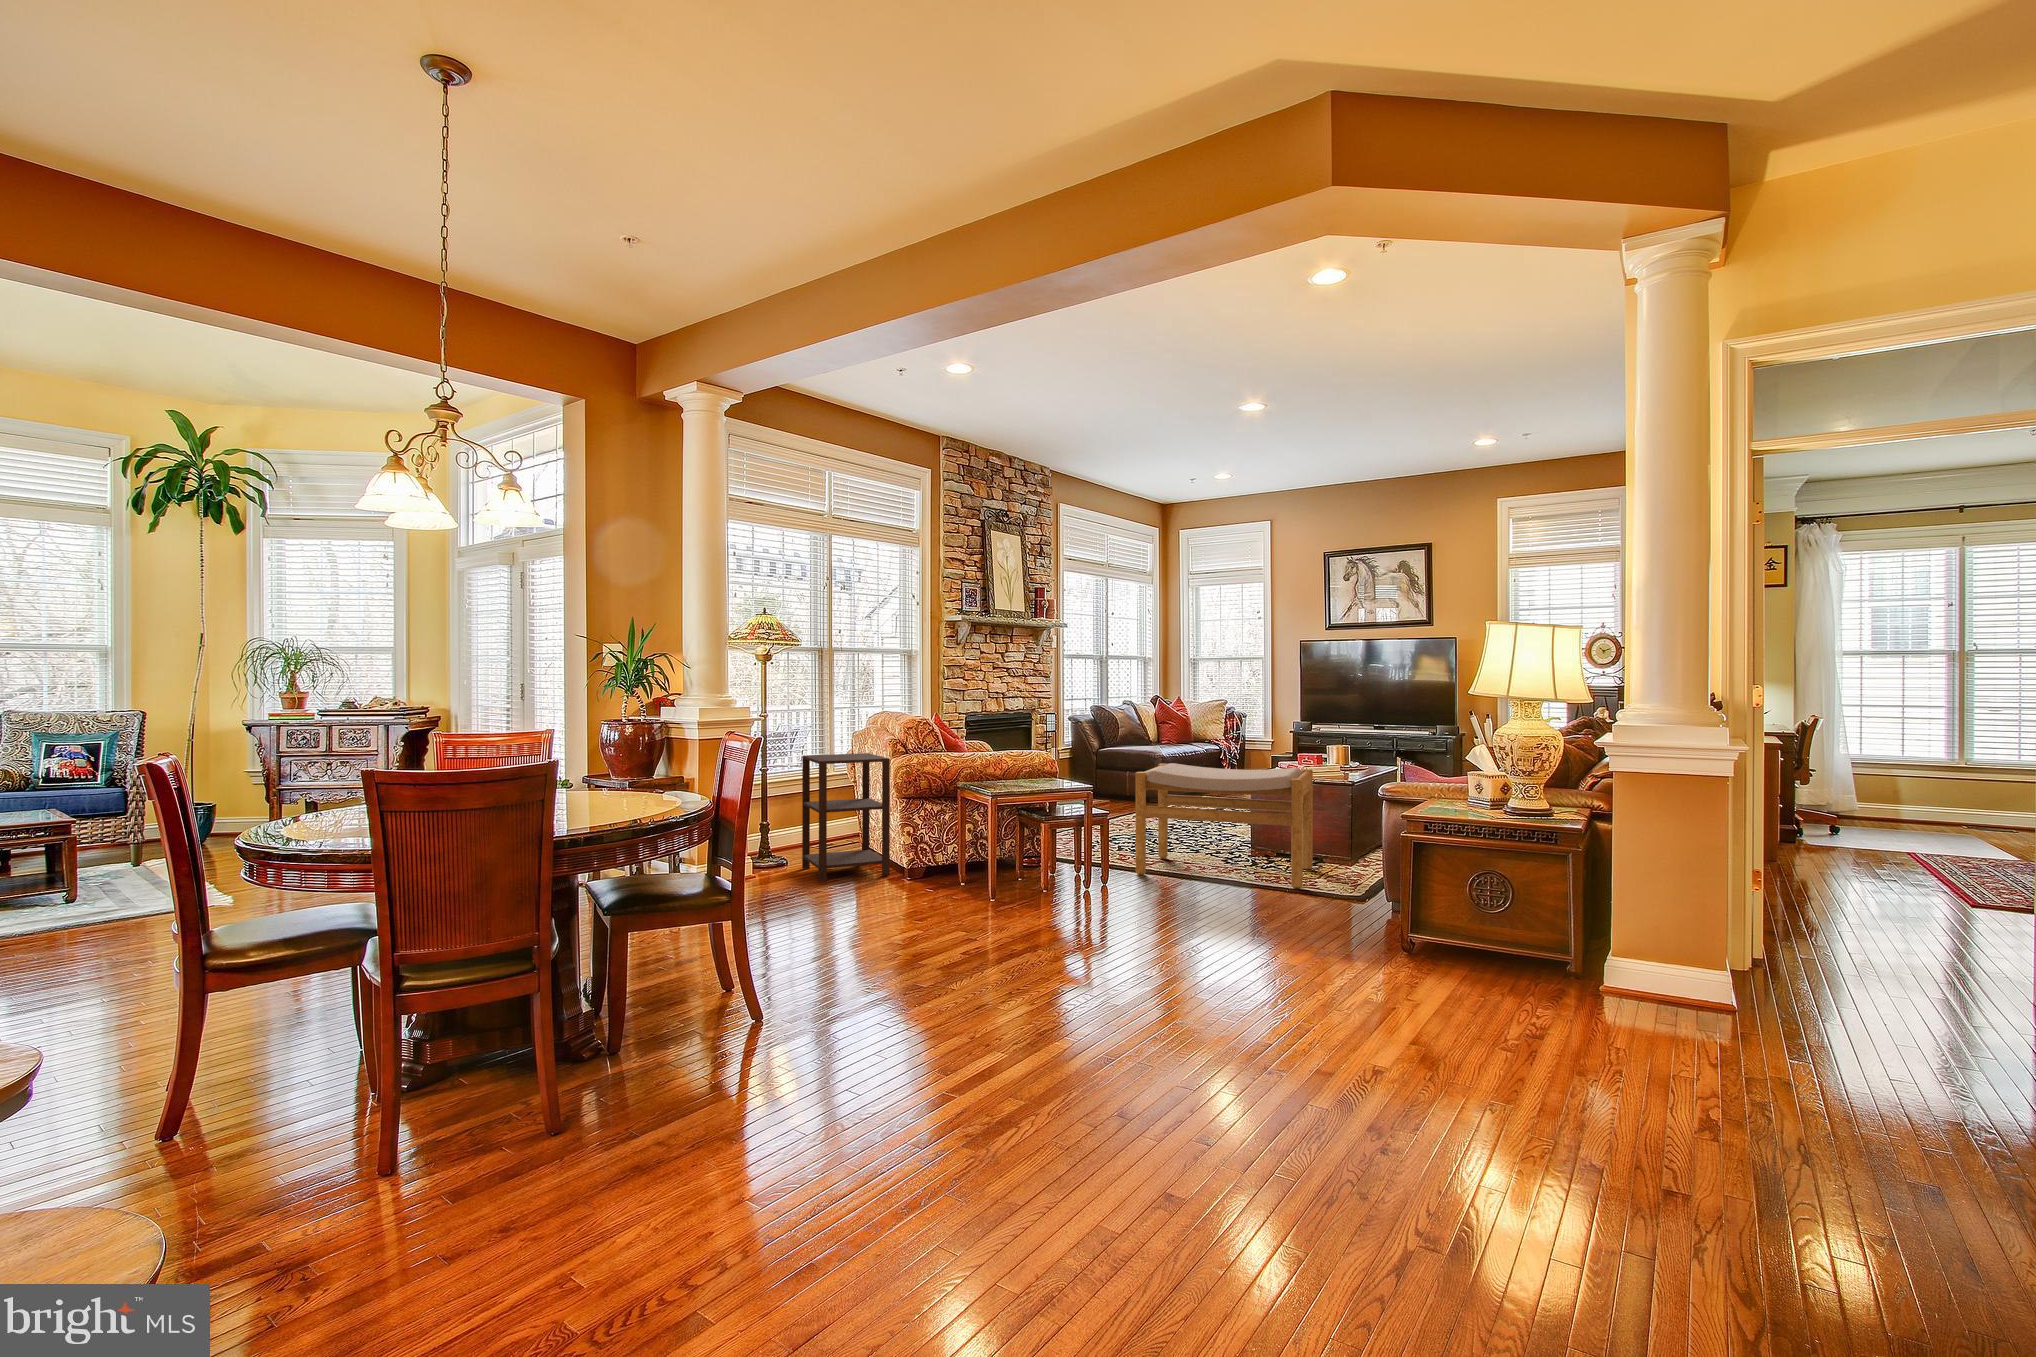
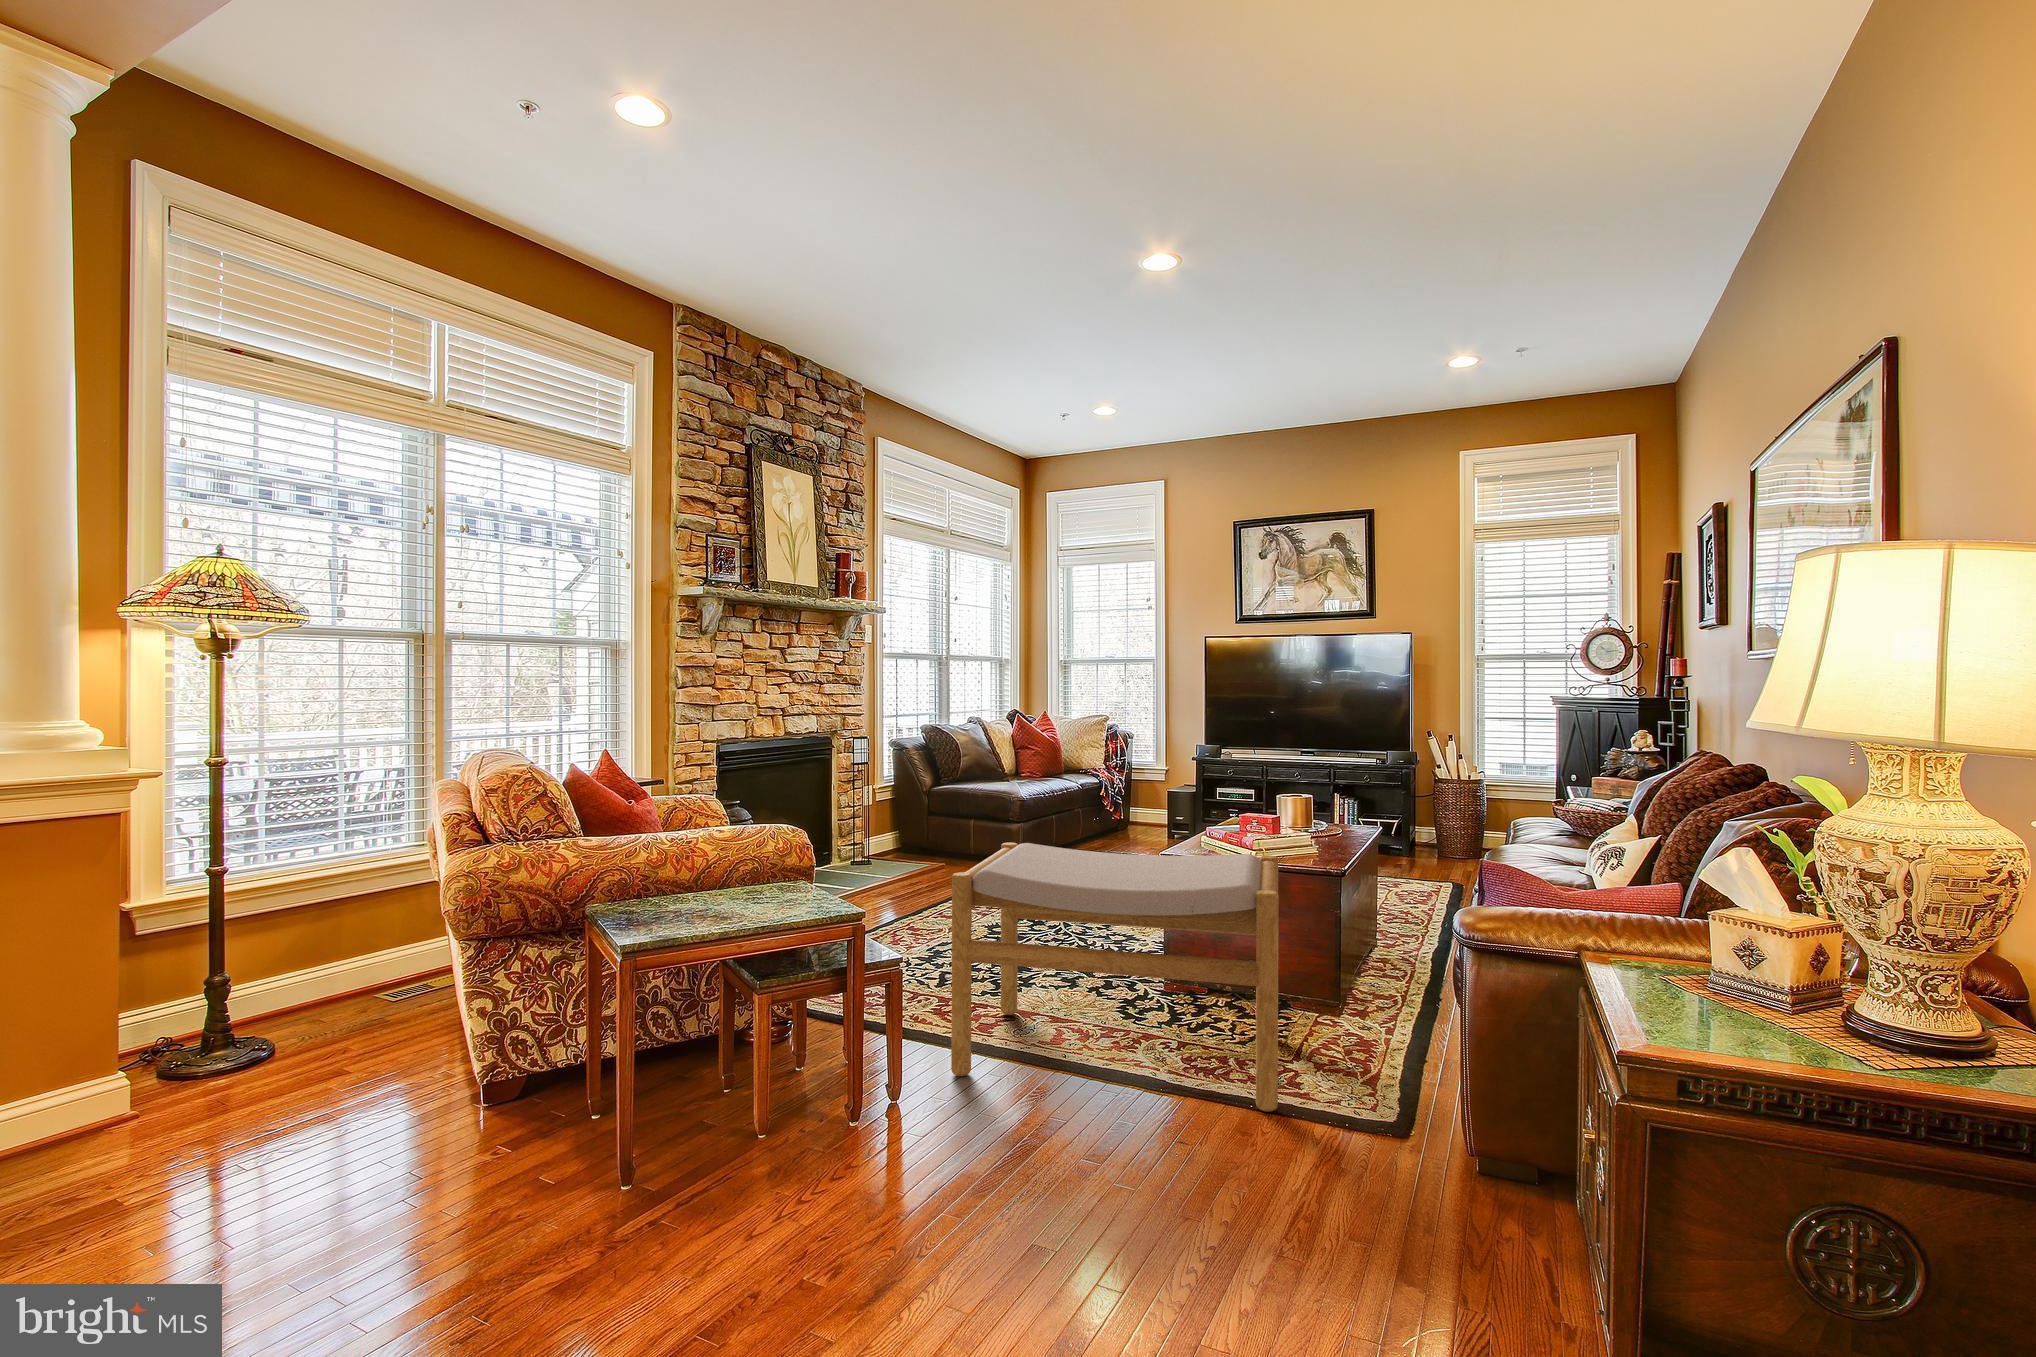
side table: present [802,753,890,882] -> none [232,838,429,1148]

